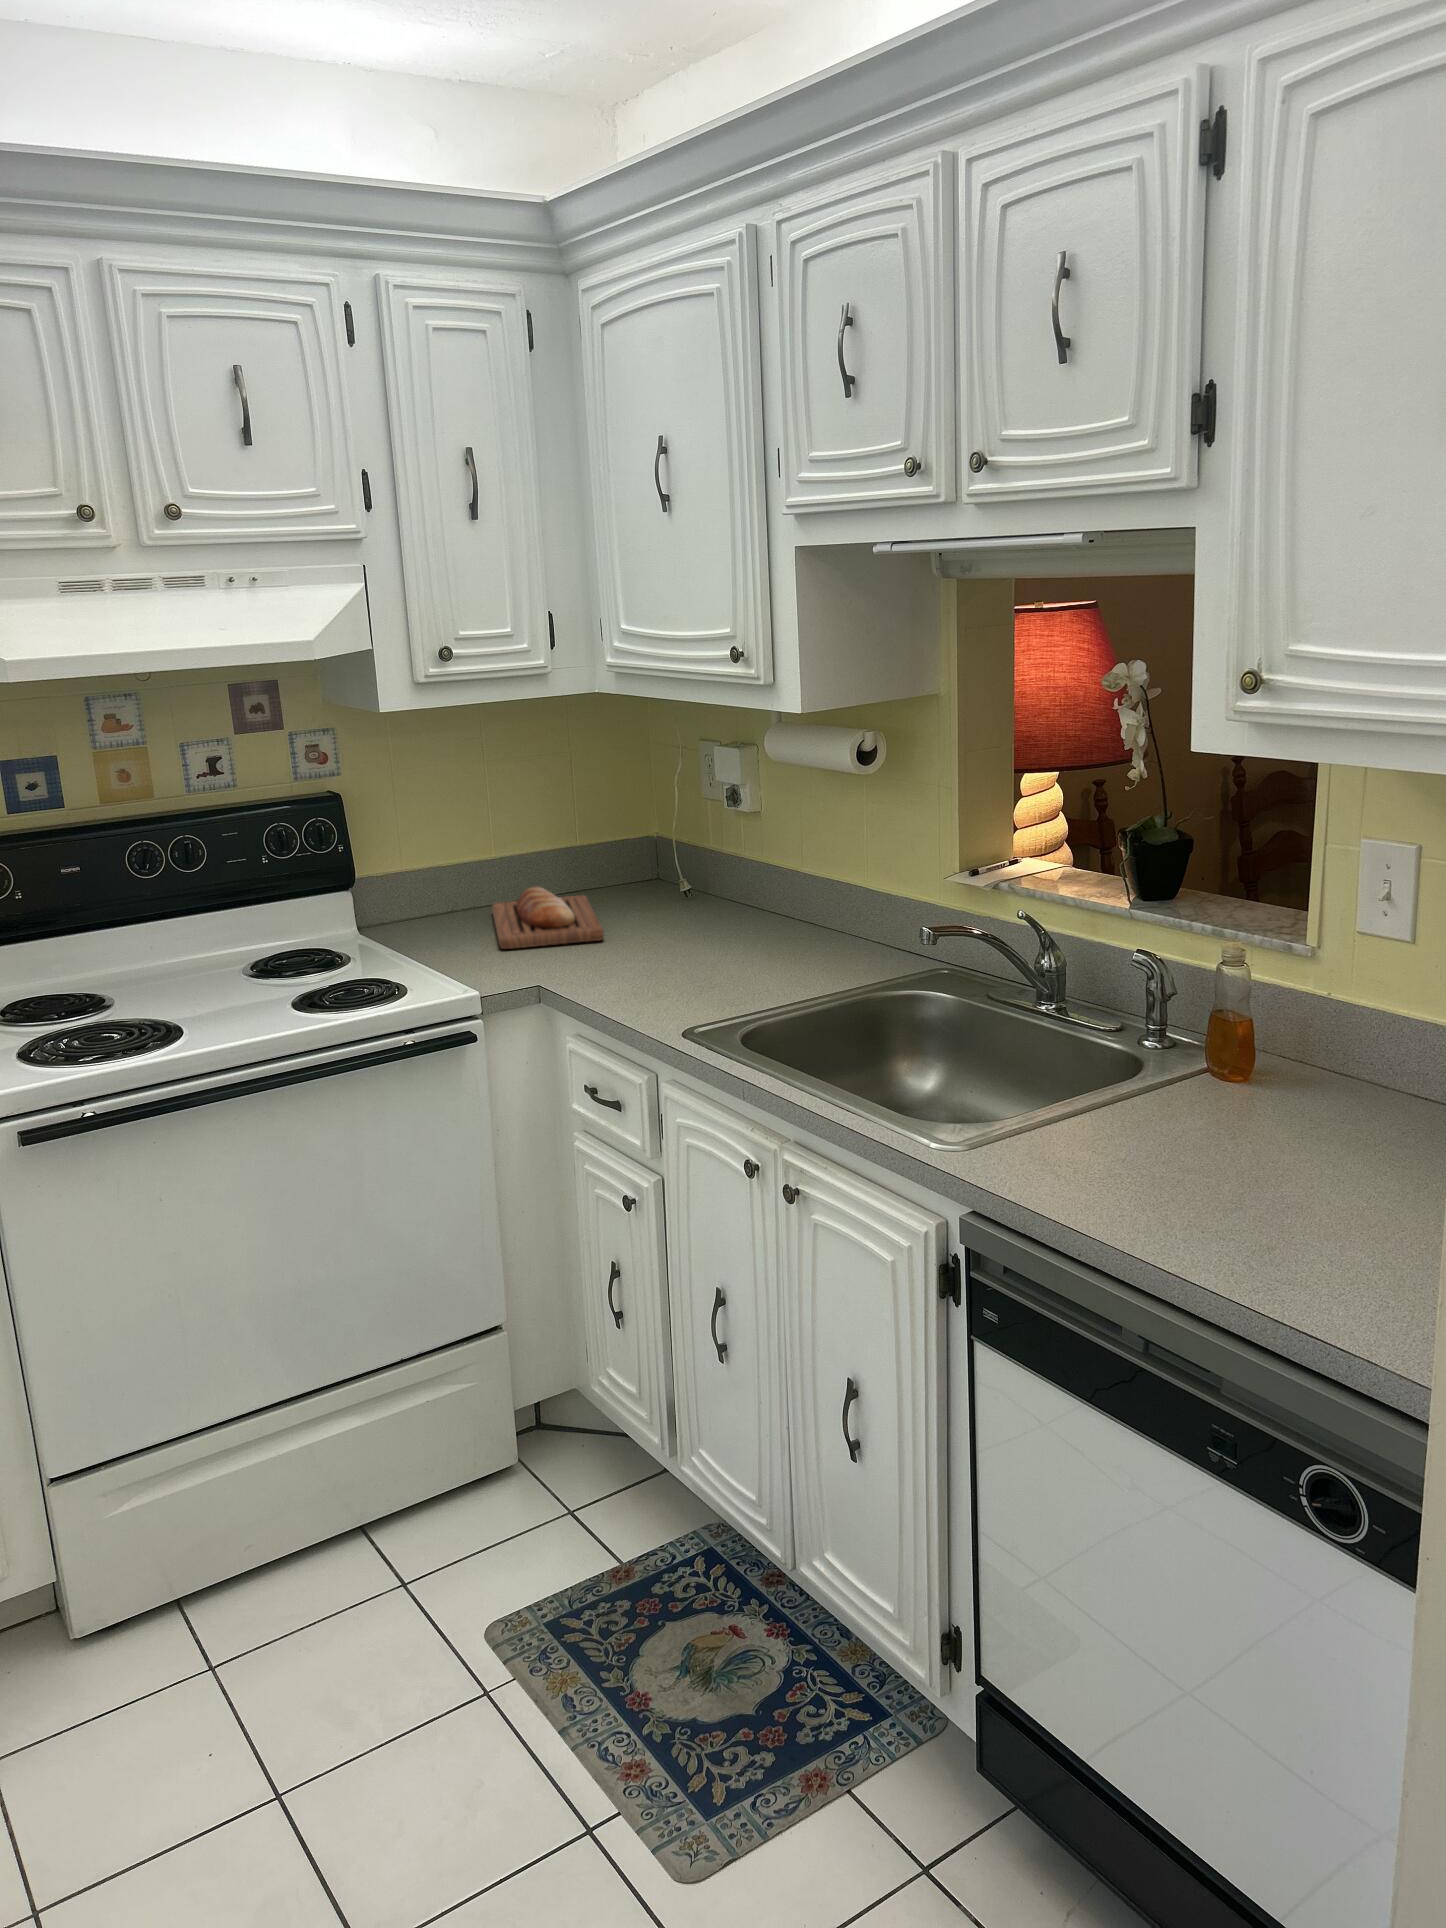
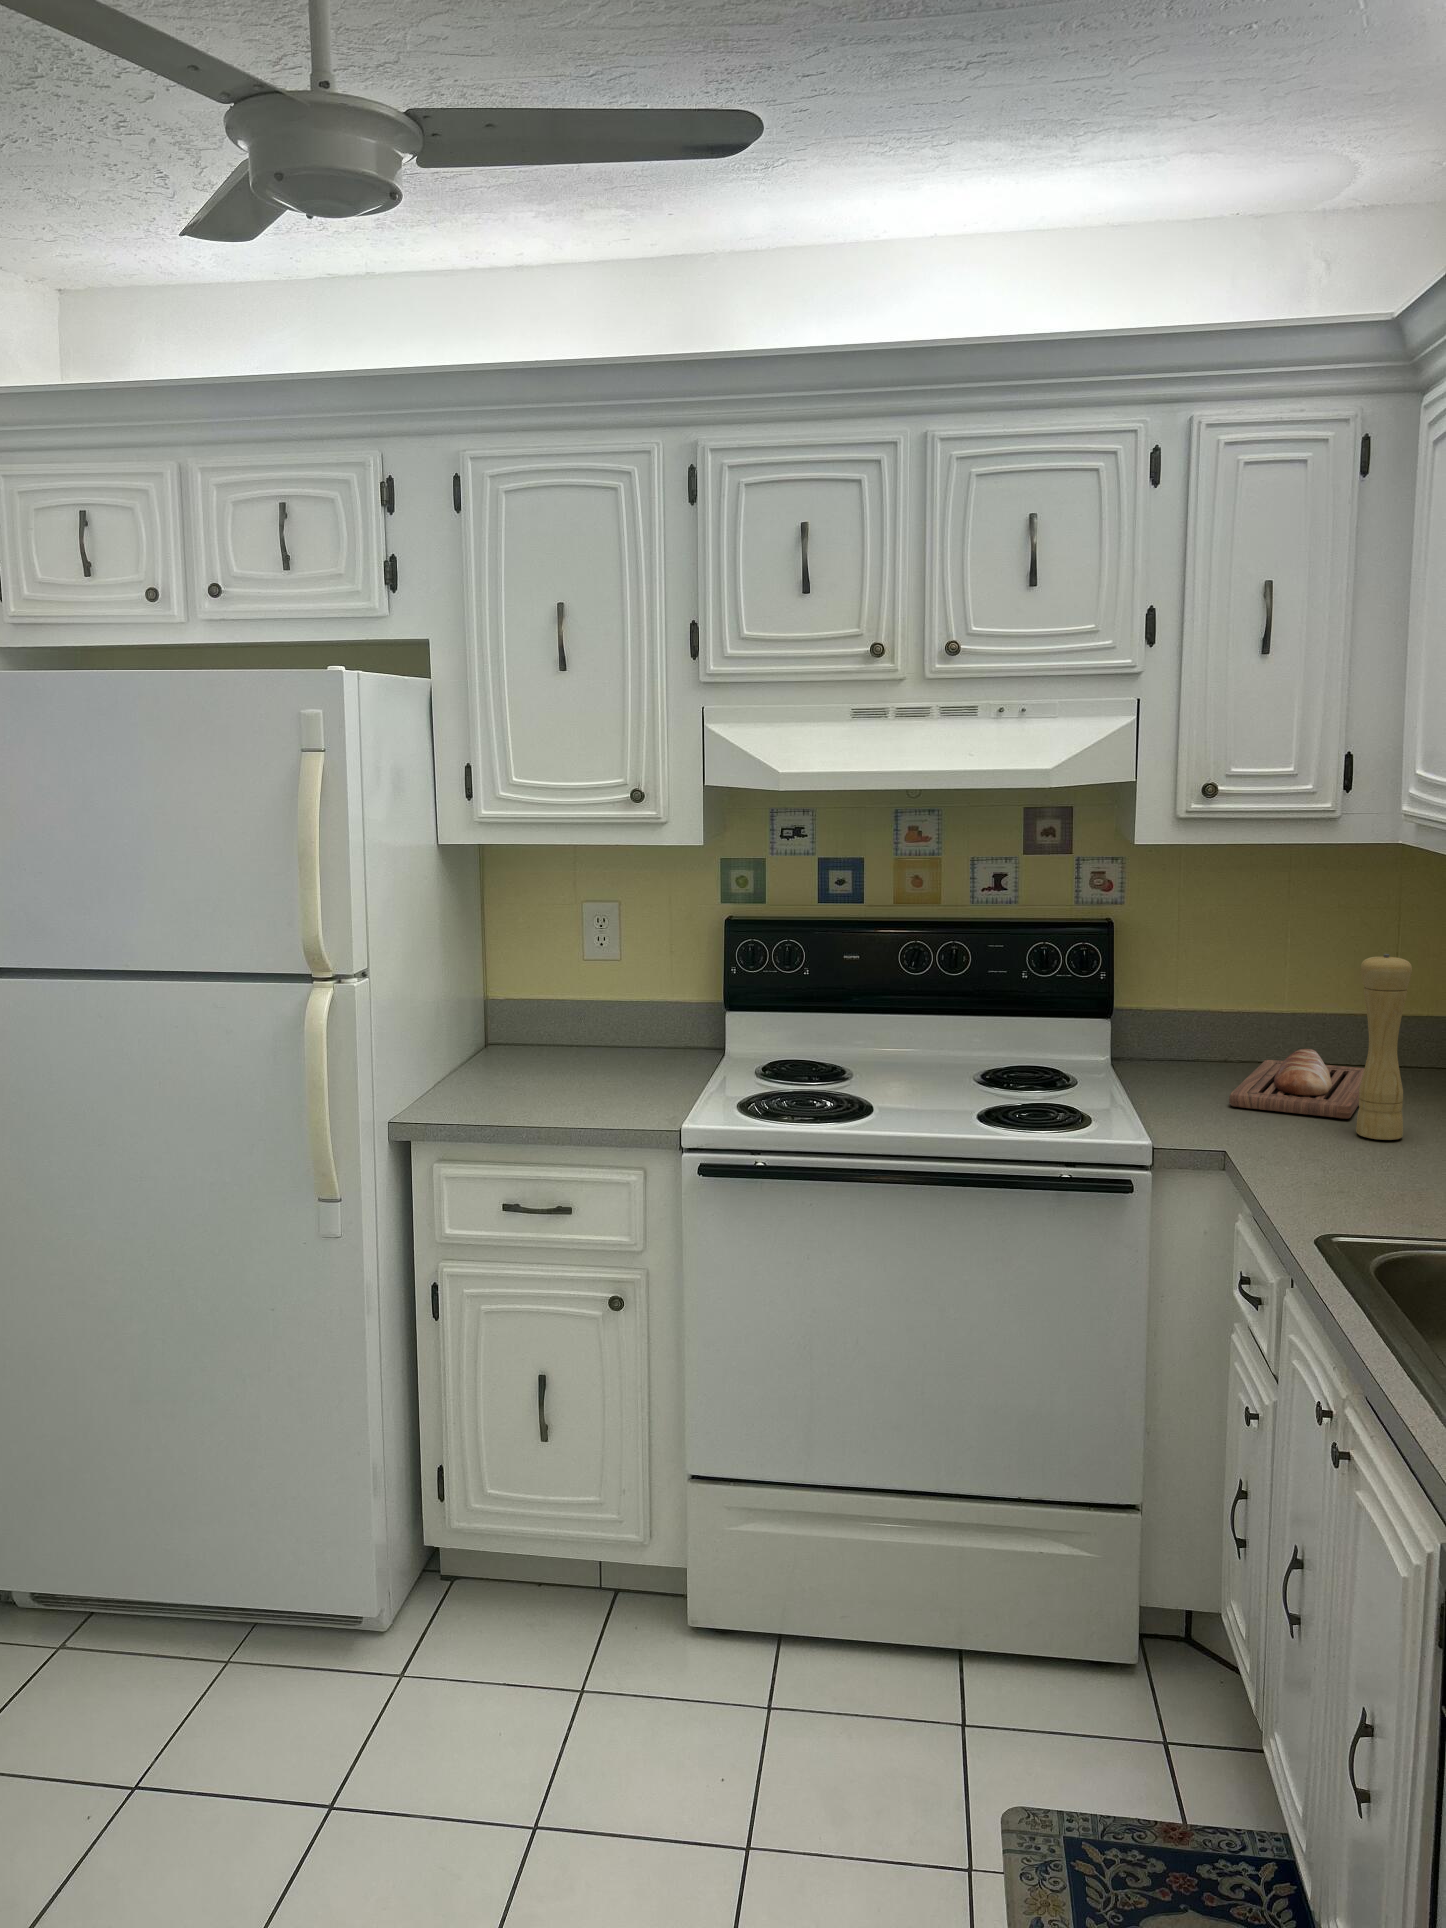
pepper mill: none [607,791,656,952] -> present [1356,954,1412,1140]

